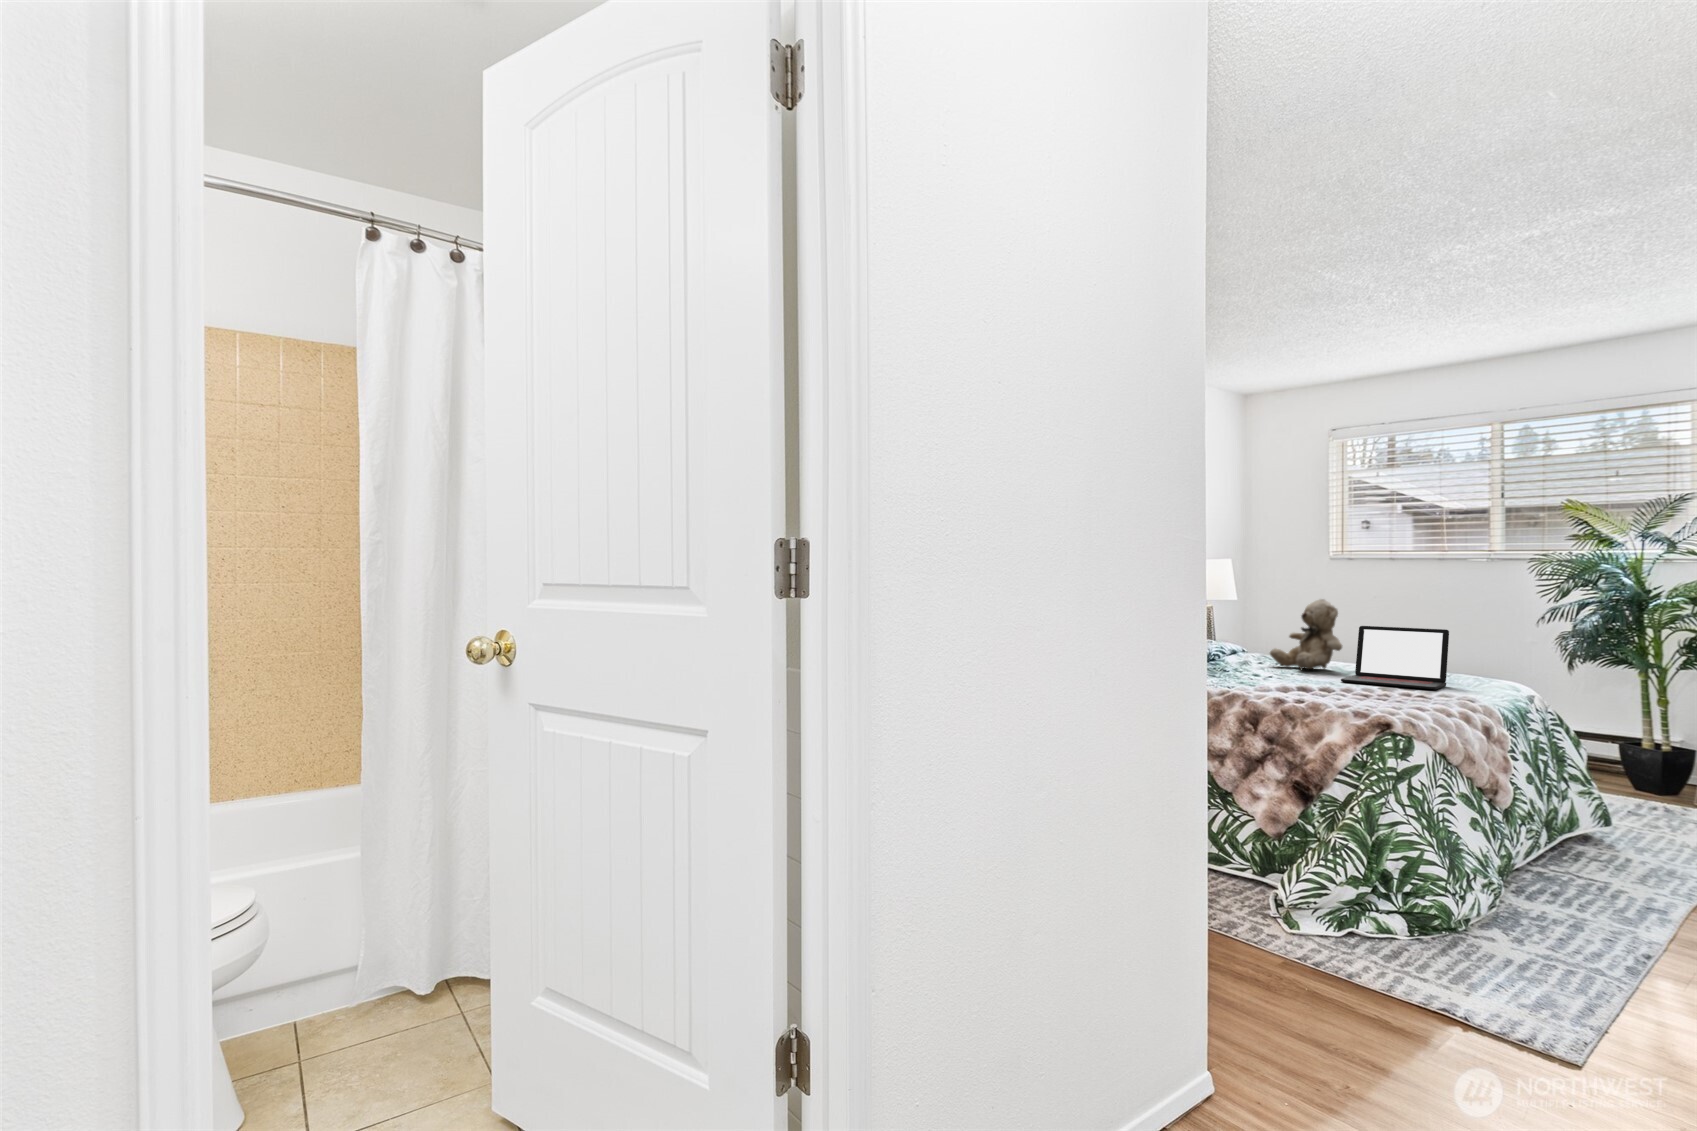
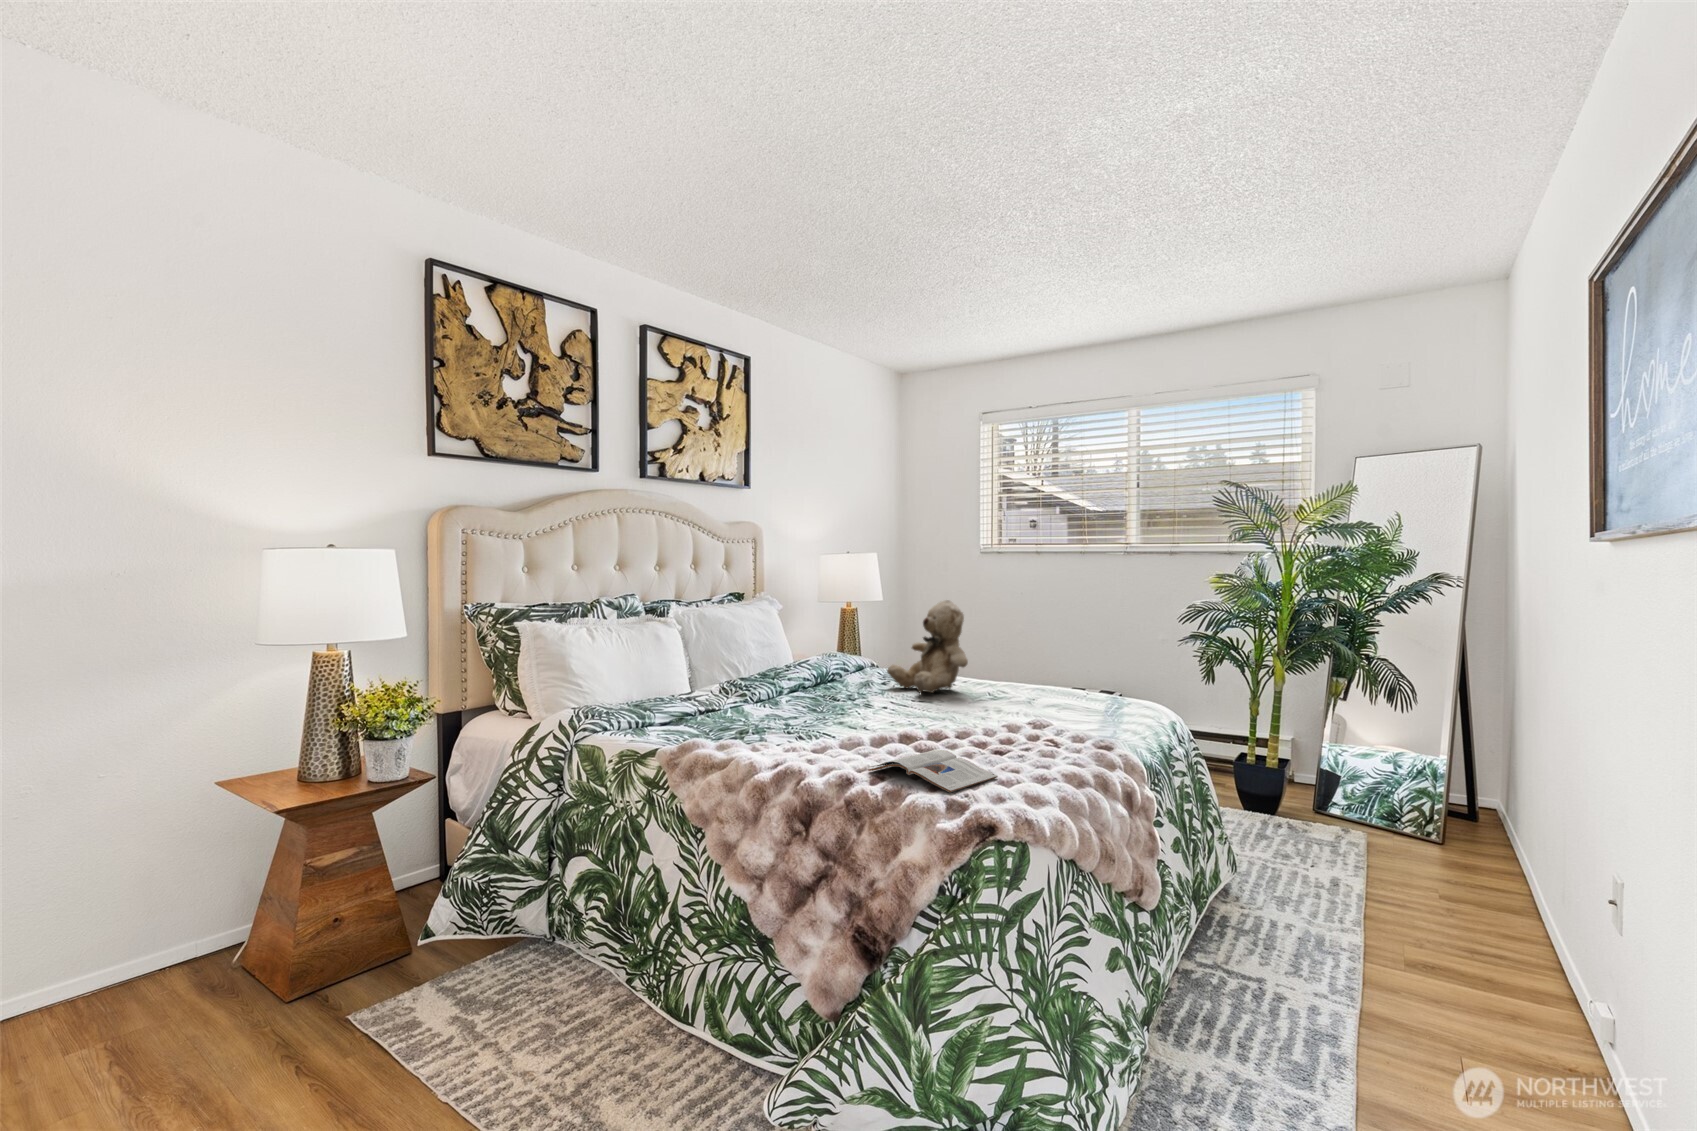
laptop: present [1341,626,1449,690] -> none [957,637,1084,727]
magazine: none [1291,689,1387,708] -> present [868,750,998,793]

